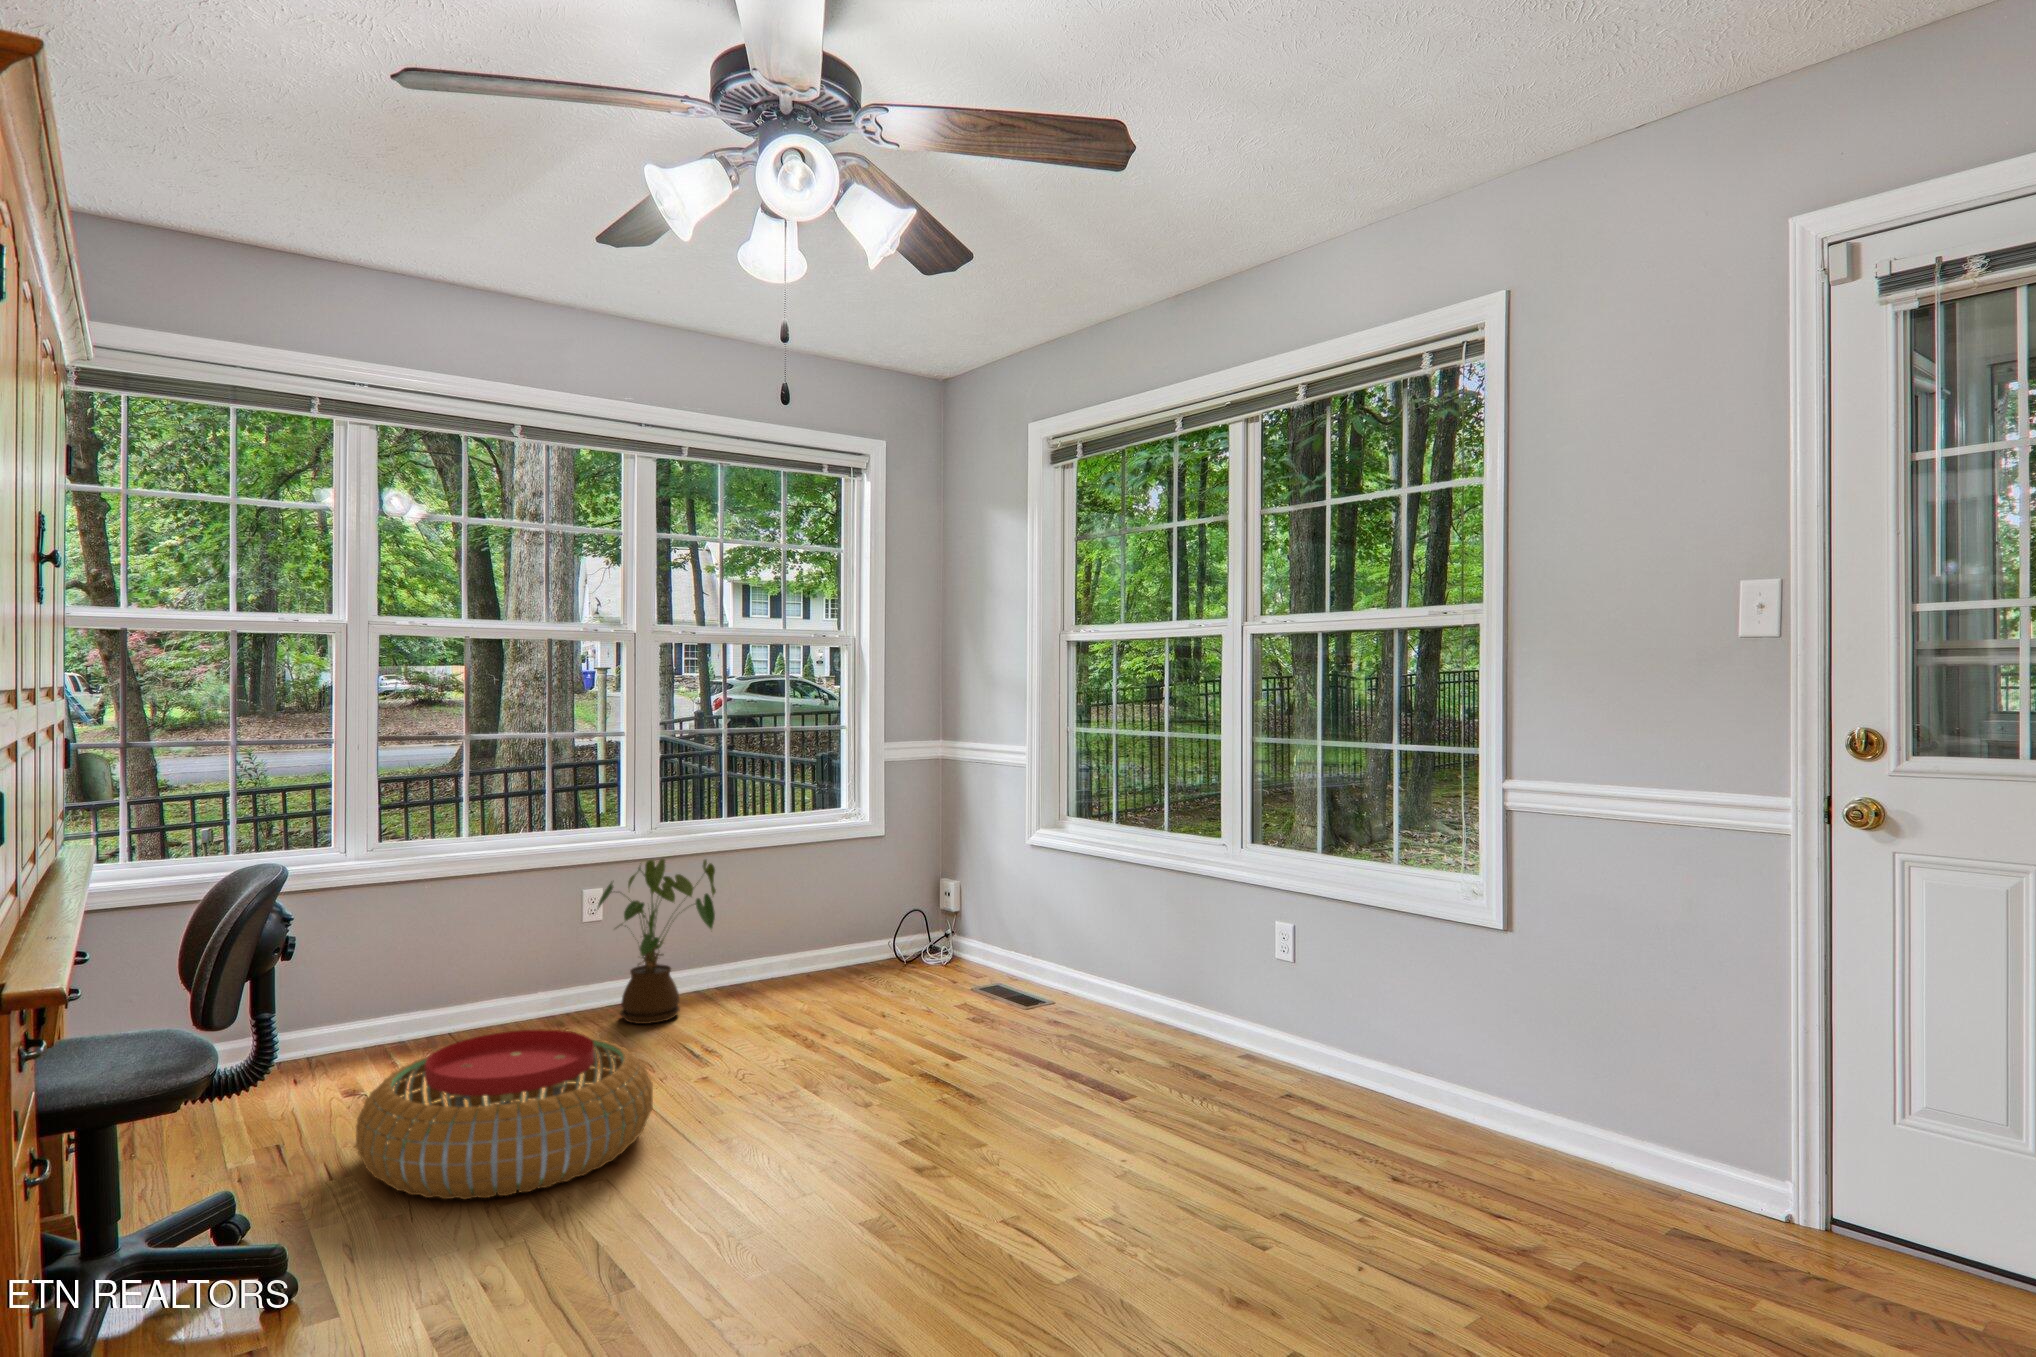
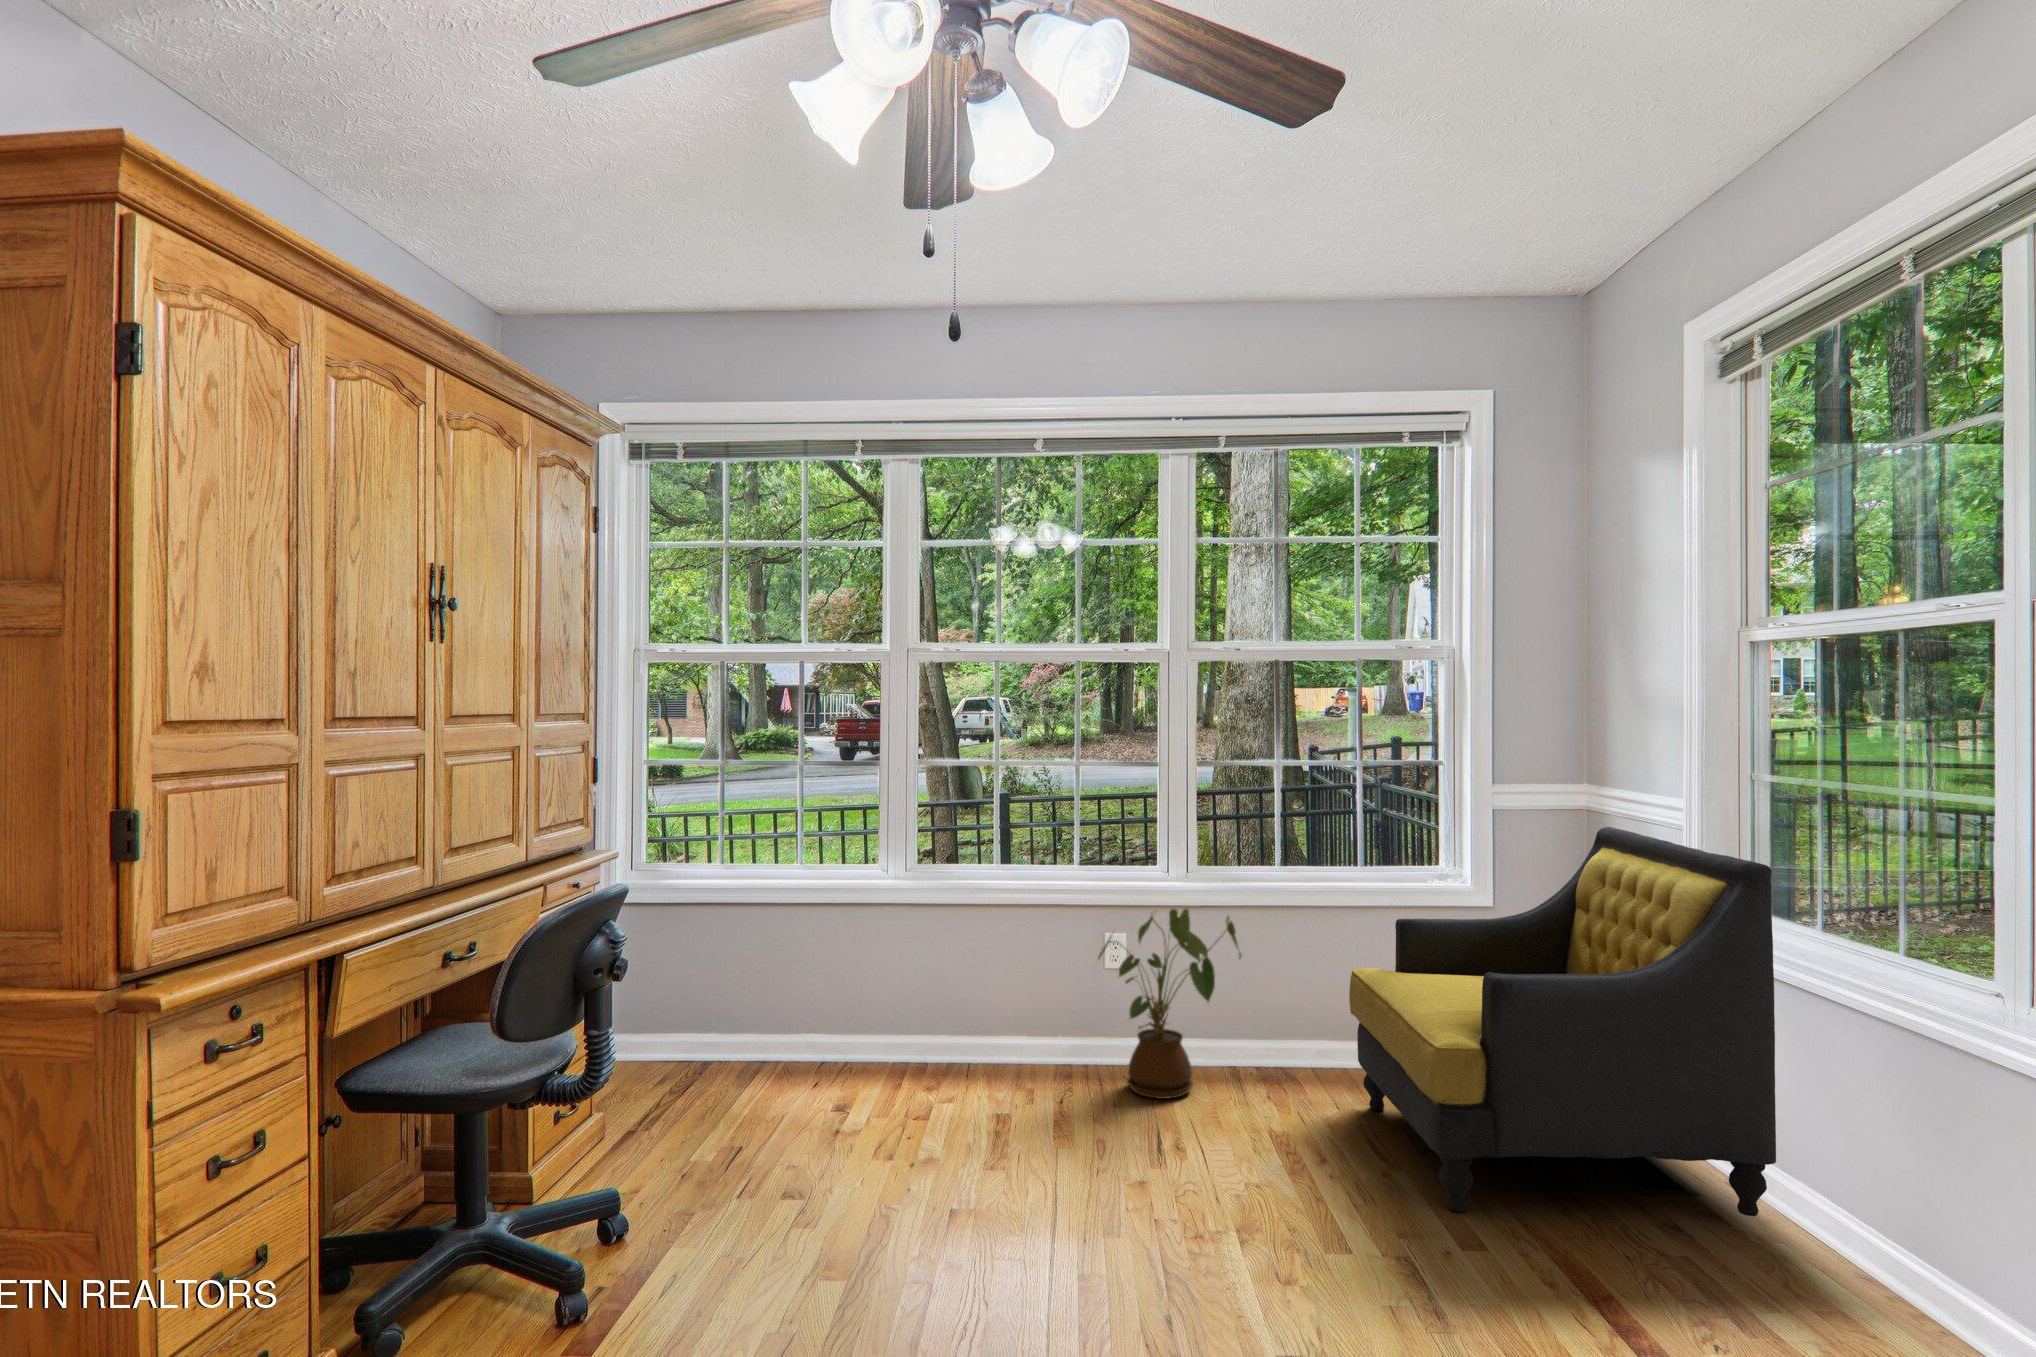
armchair: none [807,768,1102,1043] -> present [1349,827,1776,1216]
pouf: present [356,1029,653,1199] -> none [743,1084,1039,1274]

